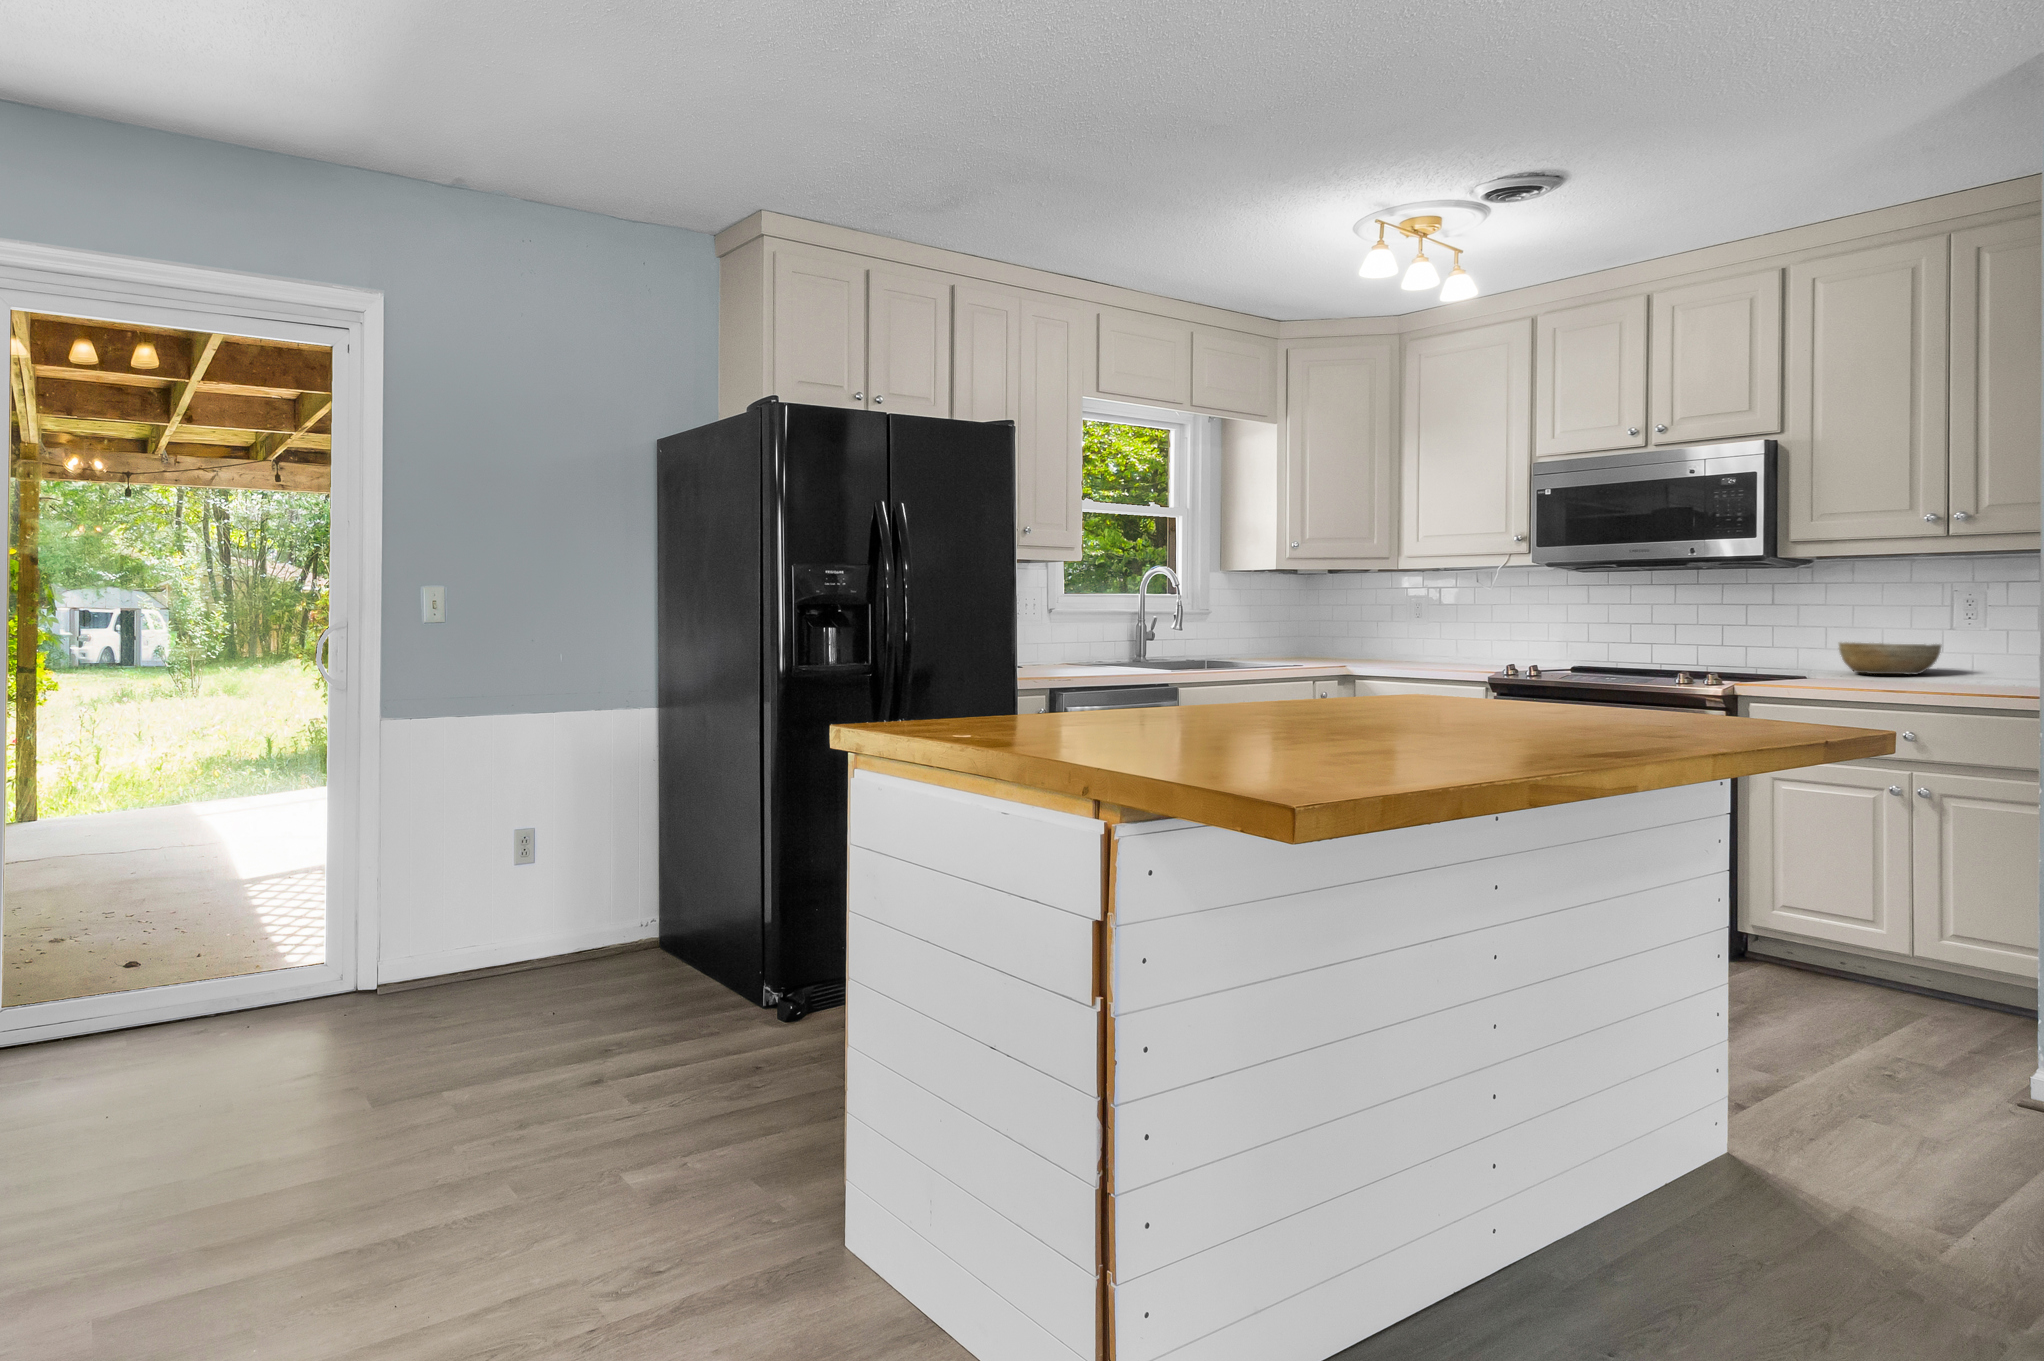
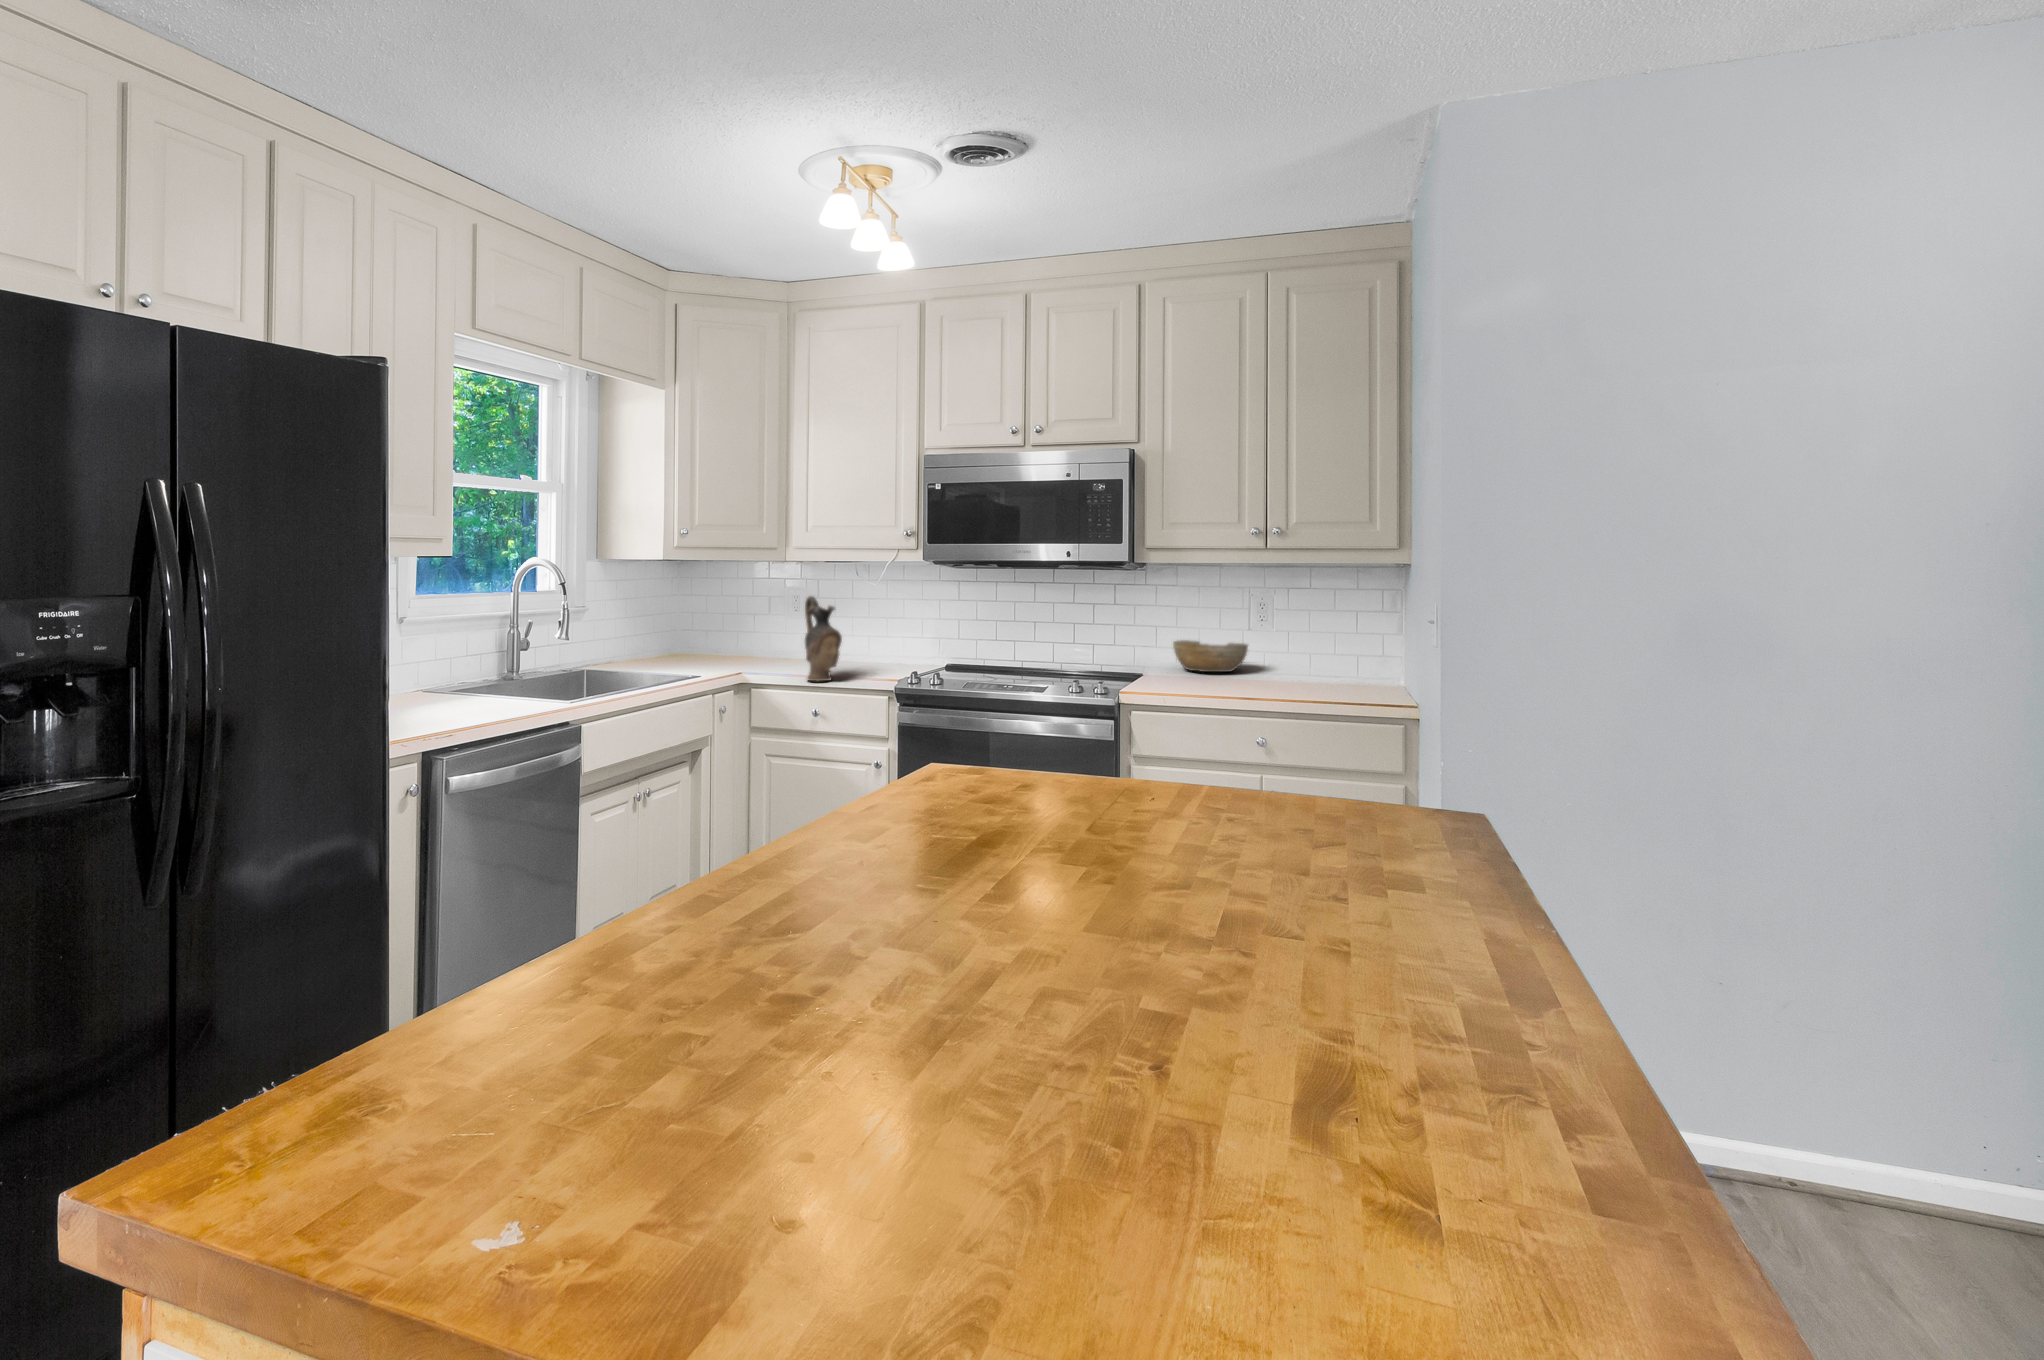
ceramic pitcher: none [1404,601,1443,678] -> present [805,596,842,681]

